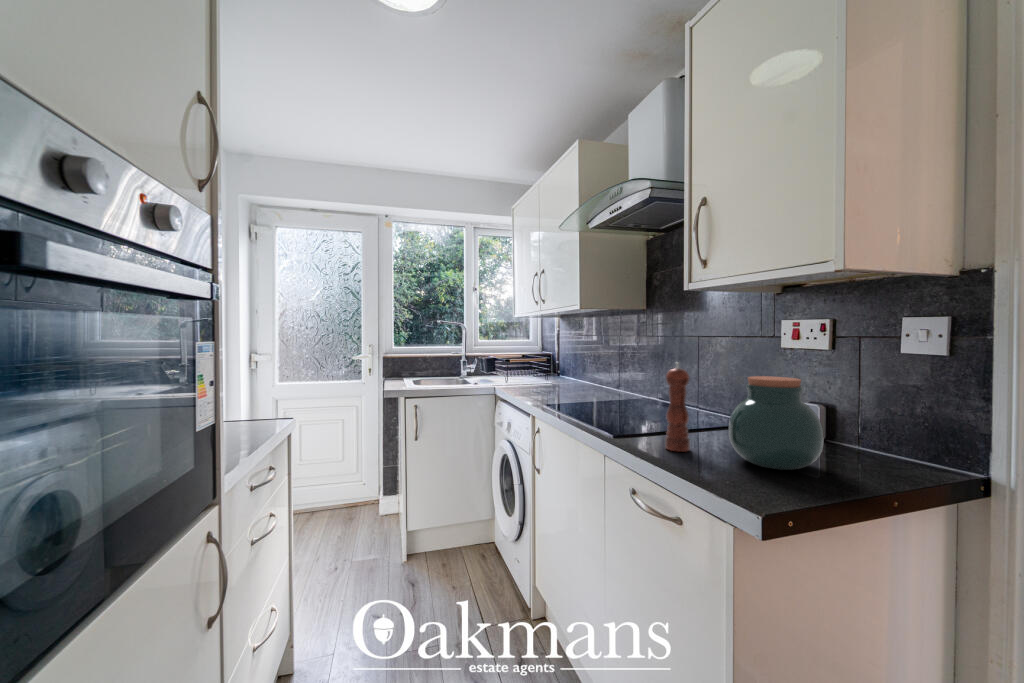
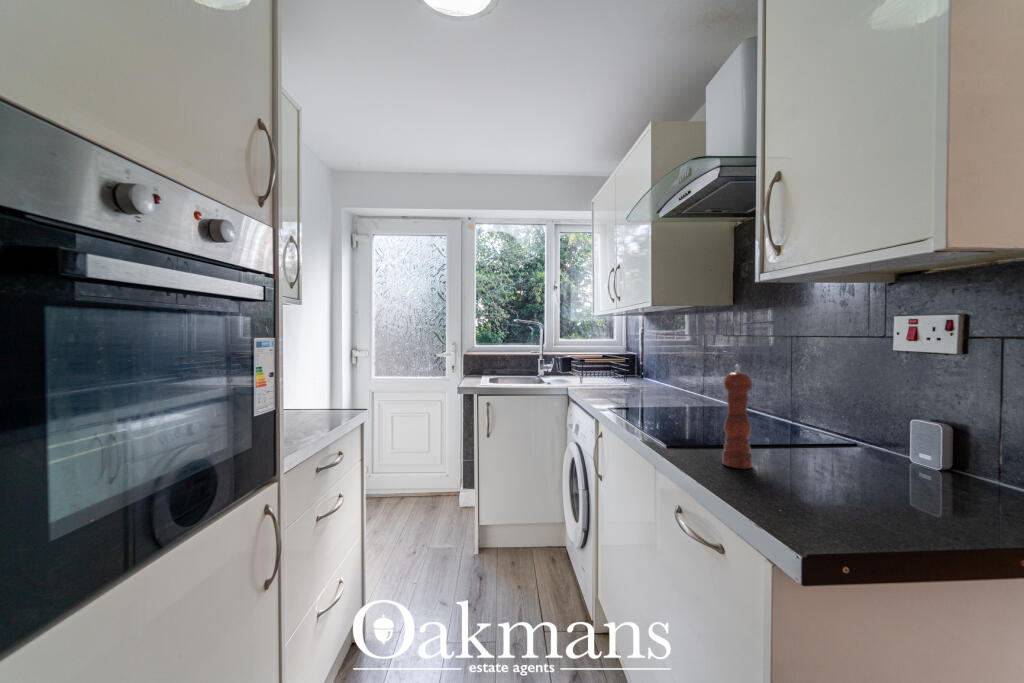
jar: present [729,376,823,470] -> none [796,384,922,500]

